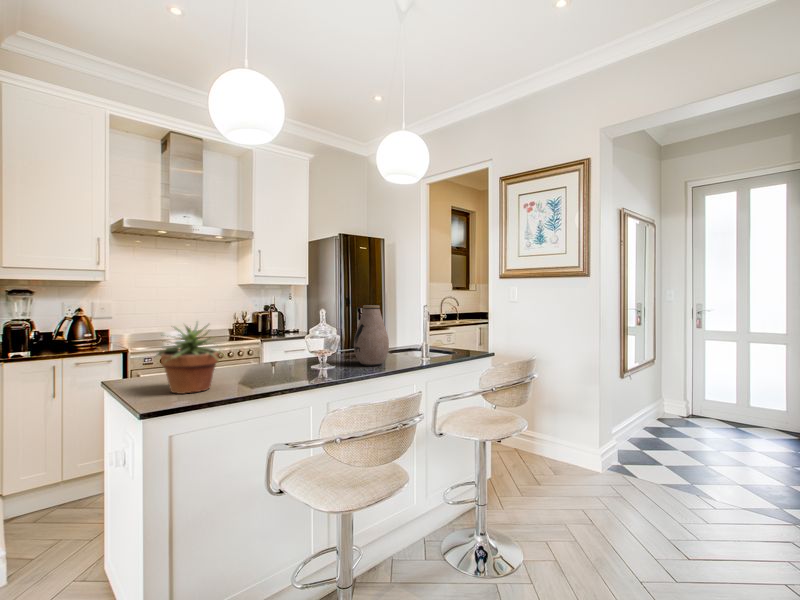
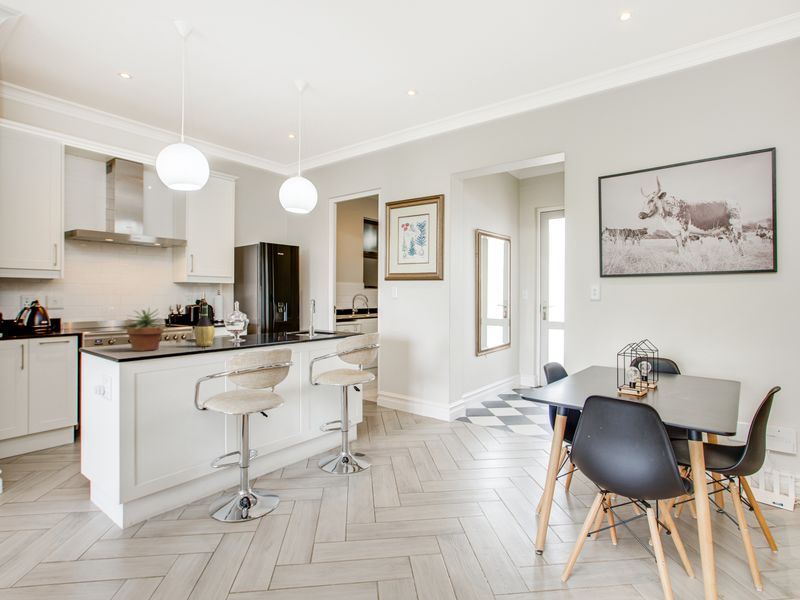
vase: present [354,305,389,366] -> none [258,299,283,340]
wine bottle: none [265,307,296,382] -> present [194,300,215,346]

